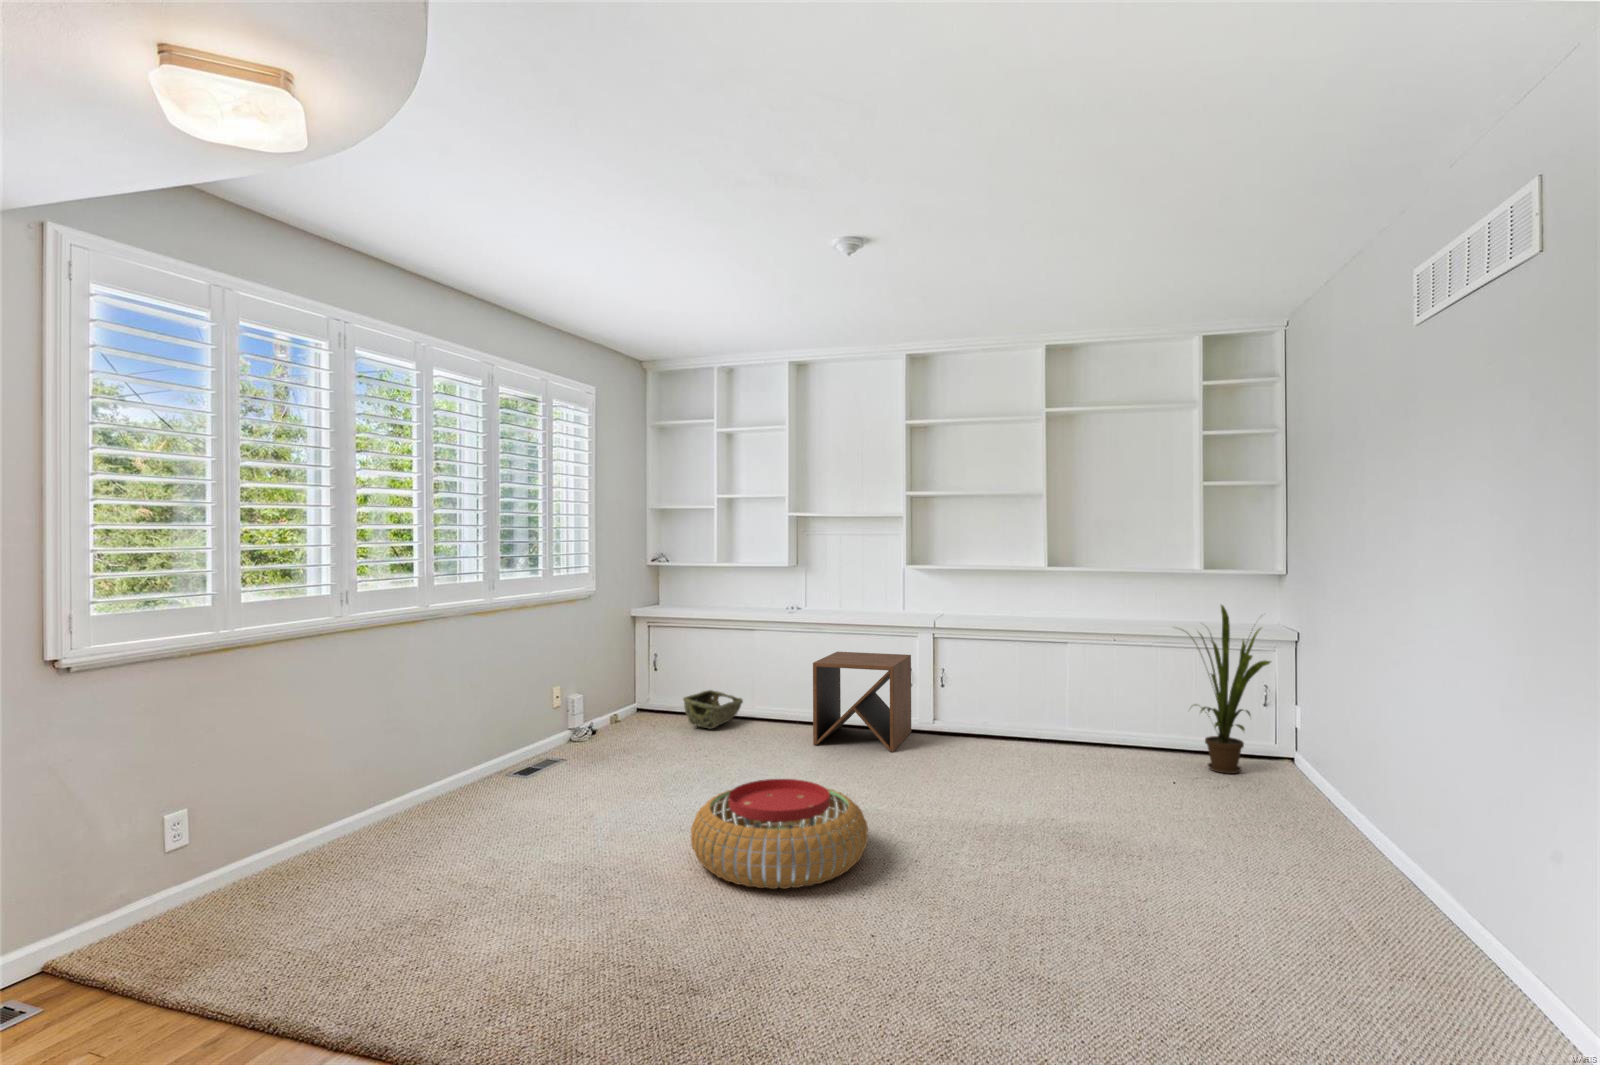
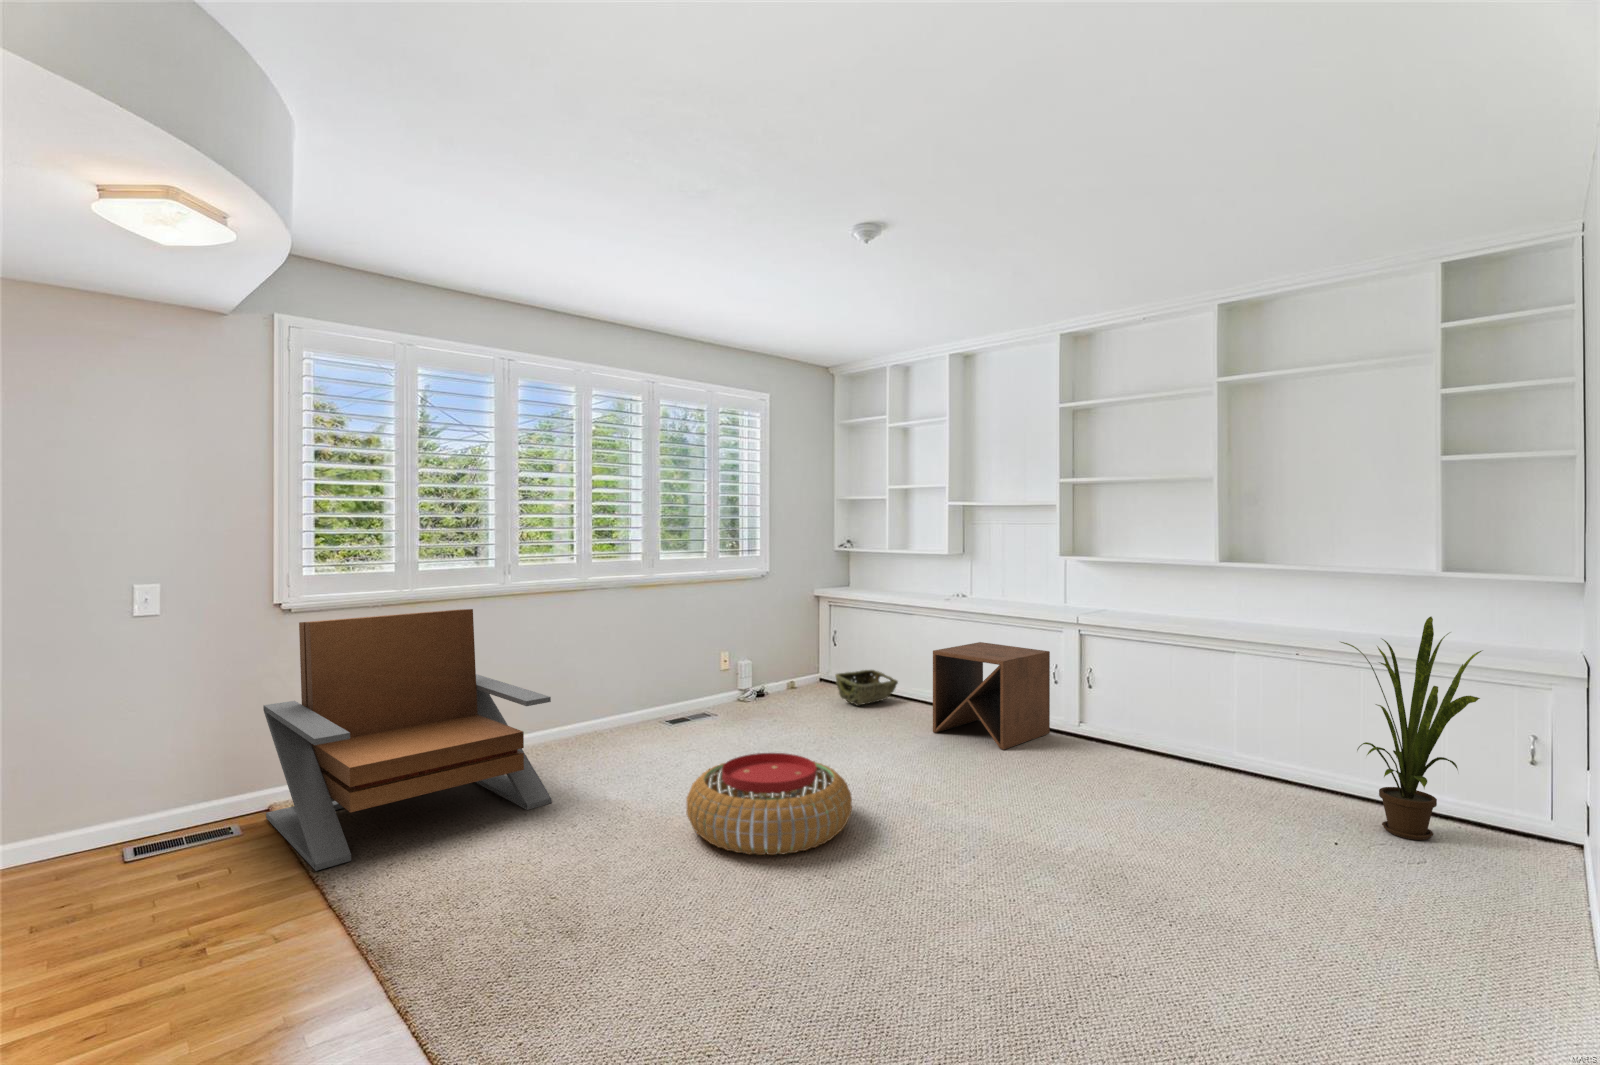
lounge chair: none [45,649,497,1039] -> present [263,609,551,871]

